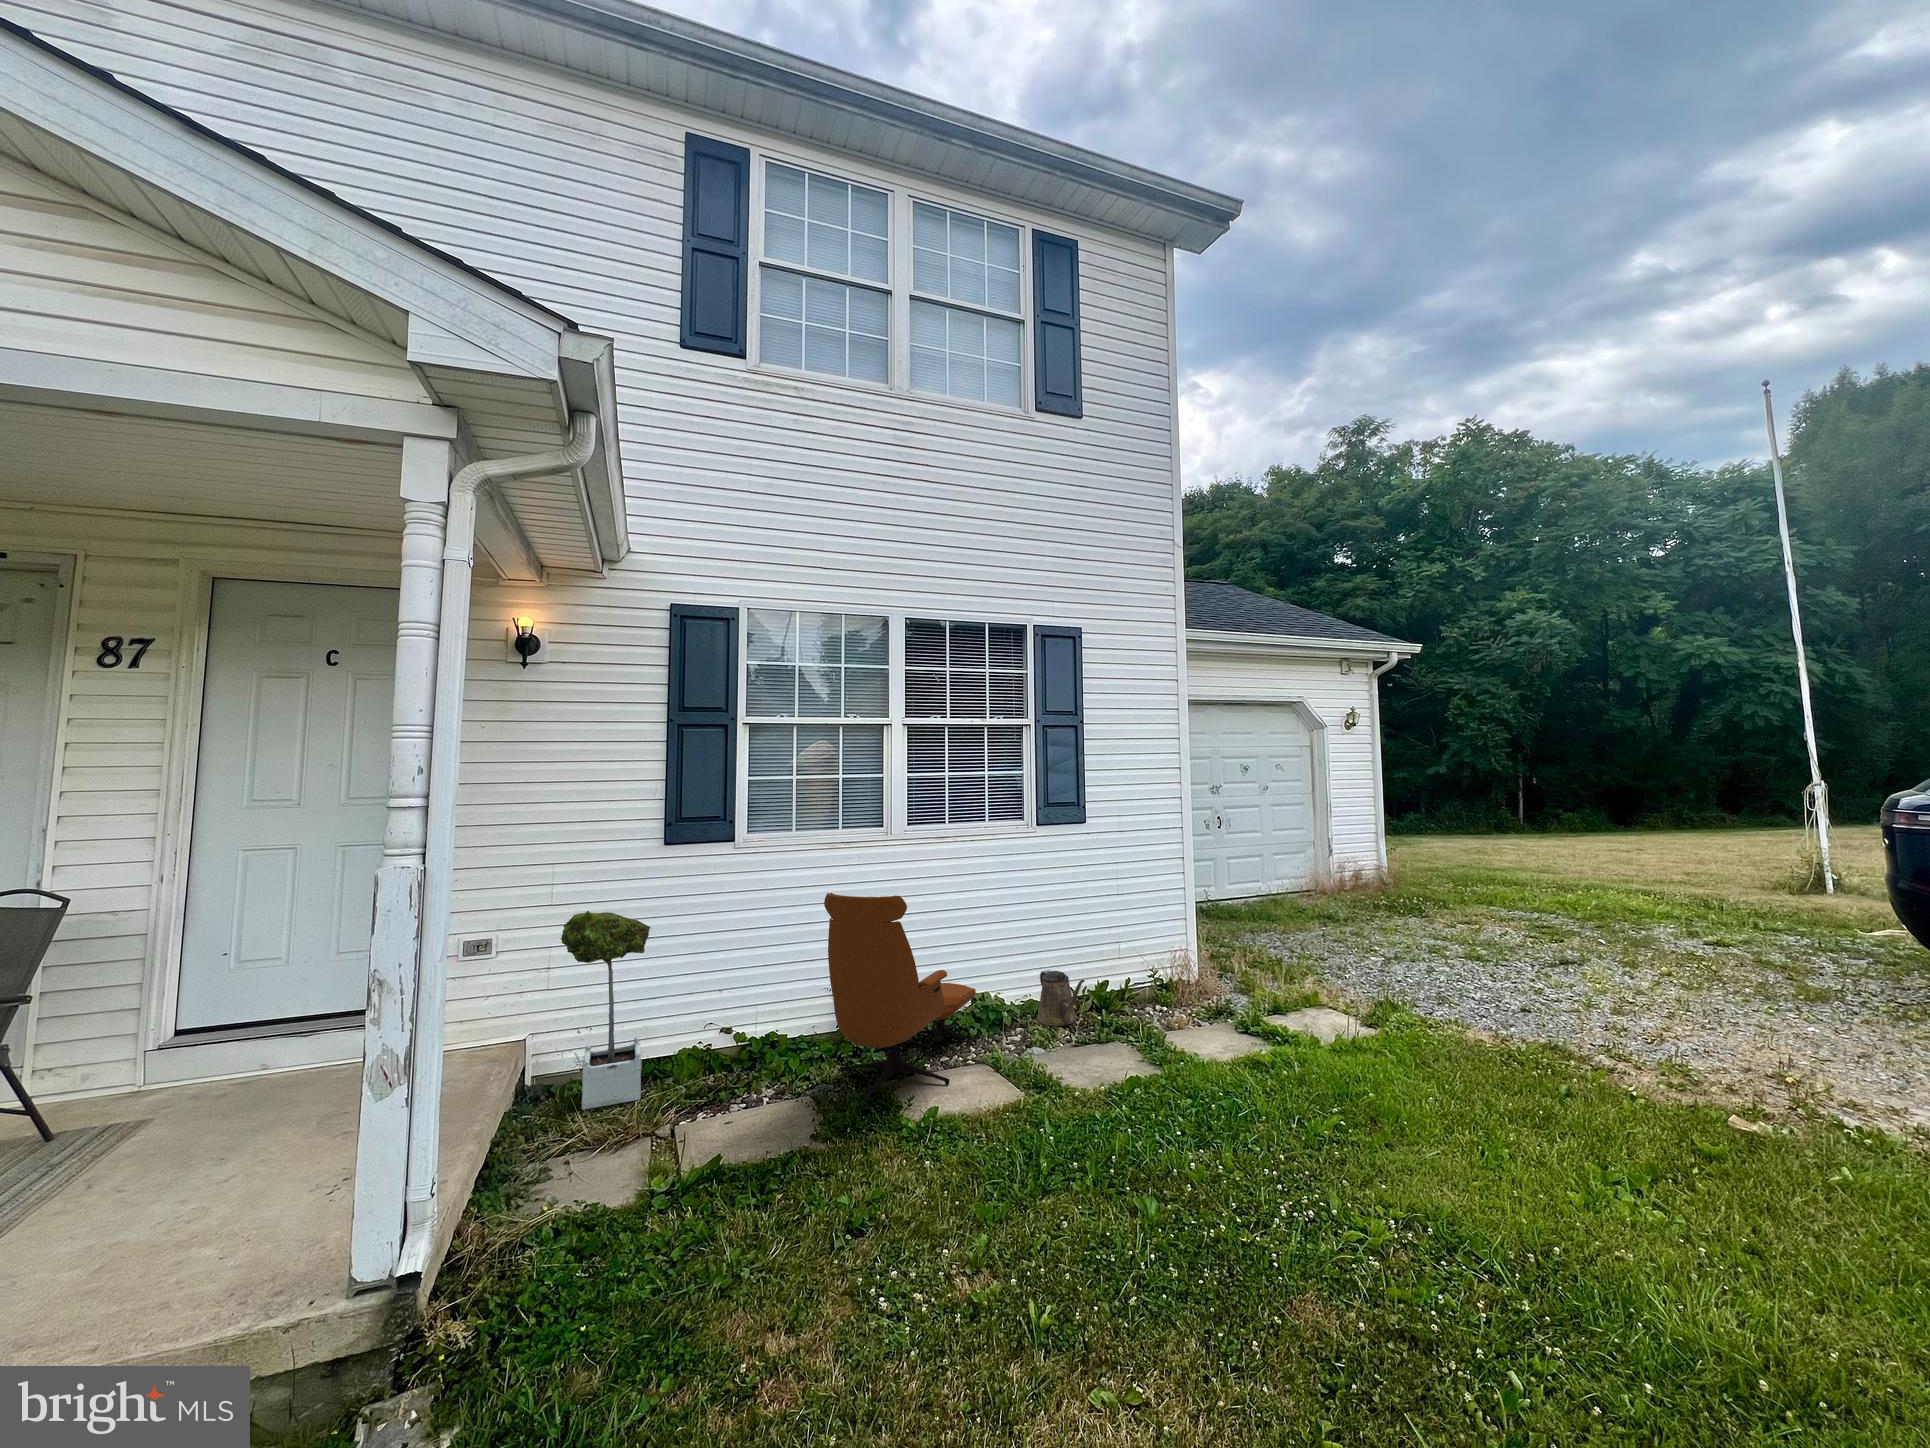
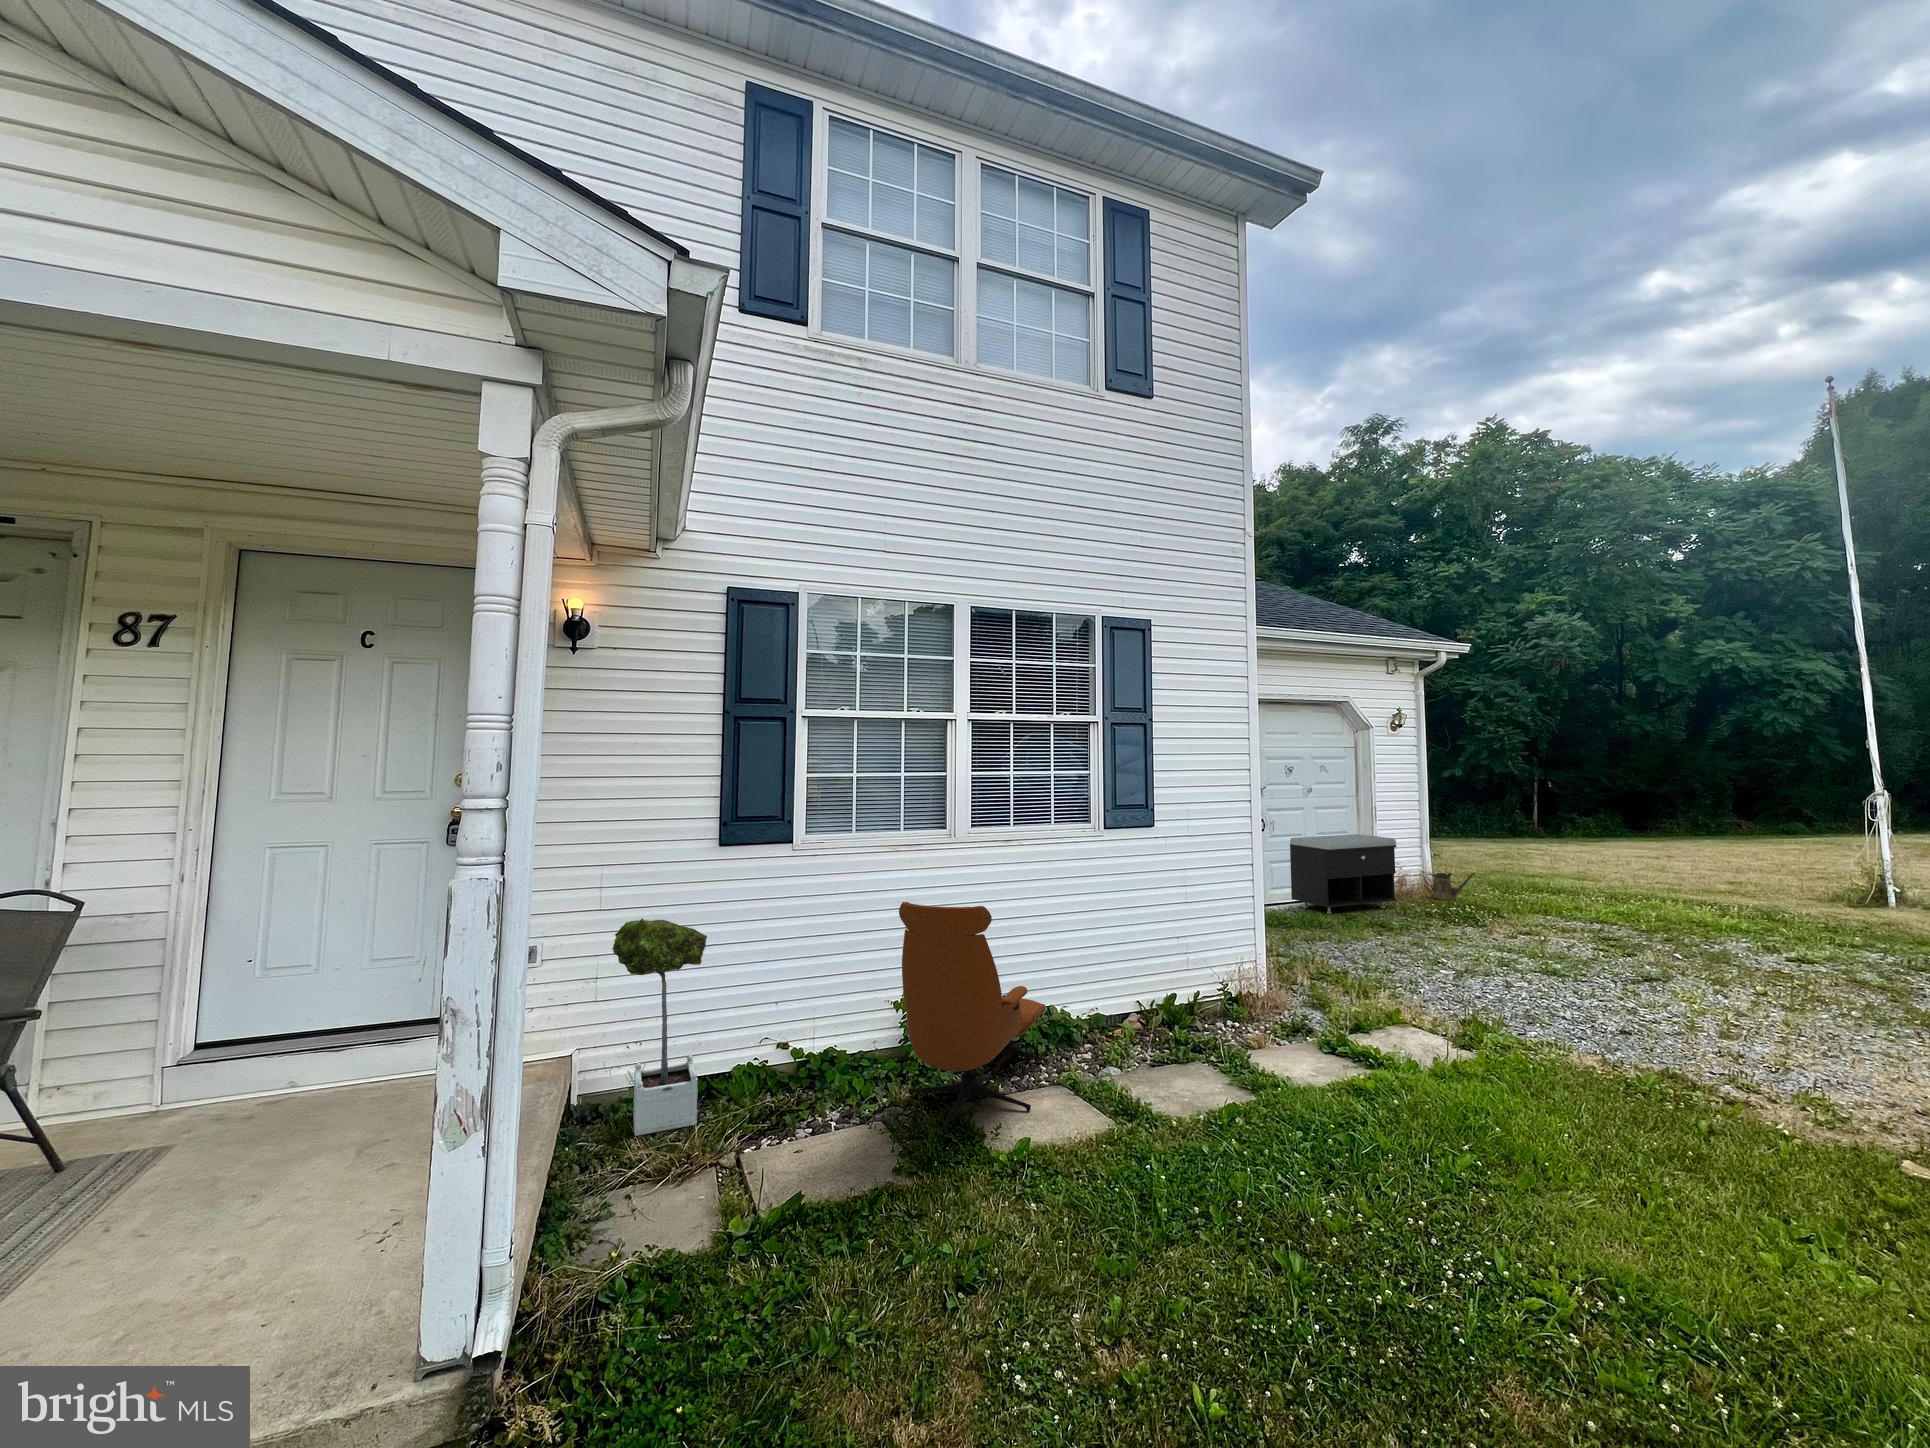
storage bench: none [1247,829,1350,905] -> present [1290,834,1397,914]
watering can: present [1037,970,1085,1026] -> present [1424,873,1476,900]

